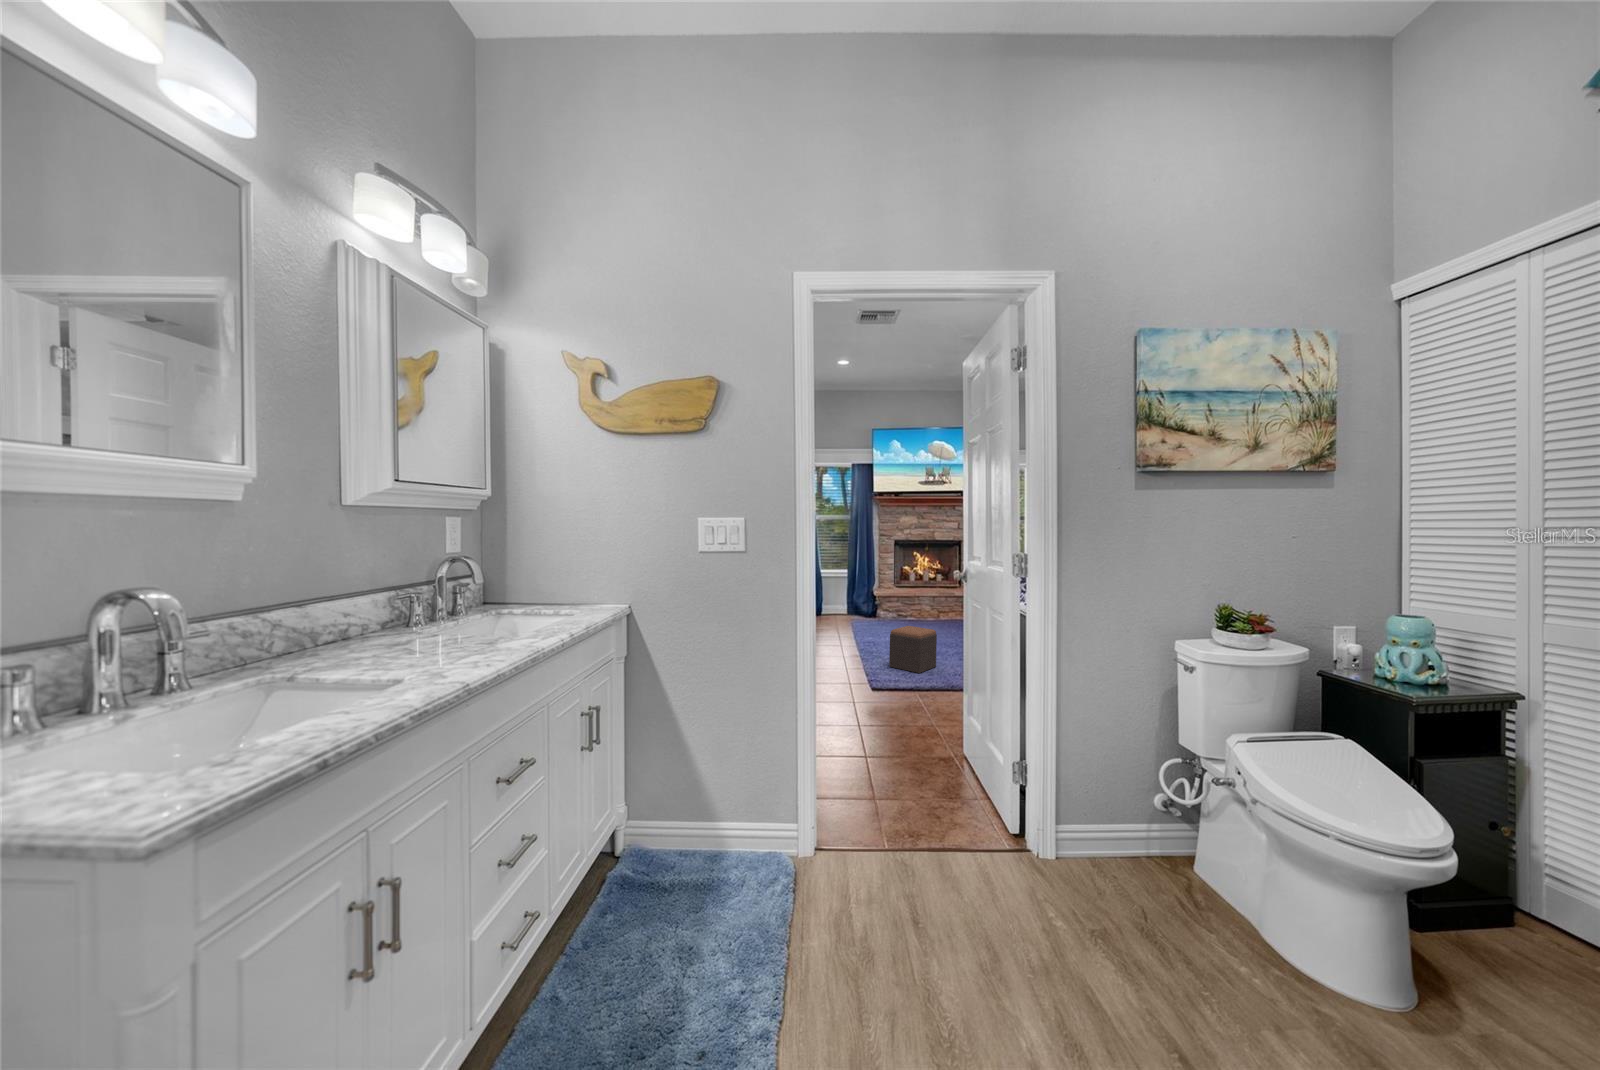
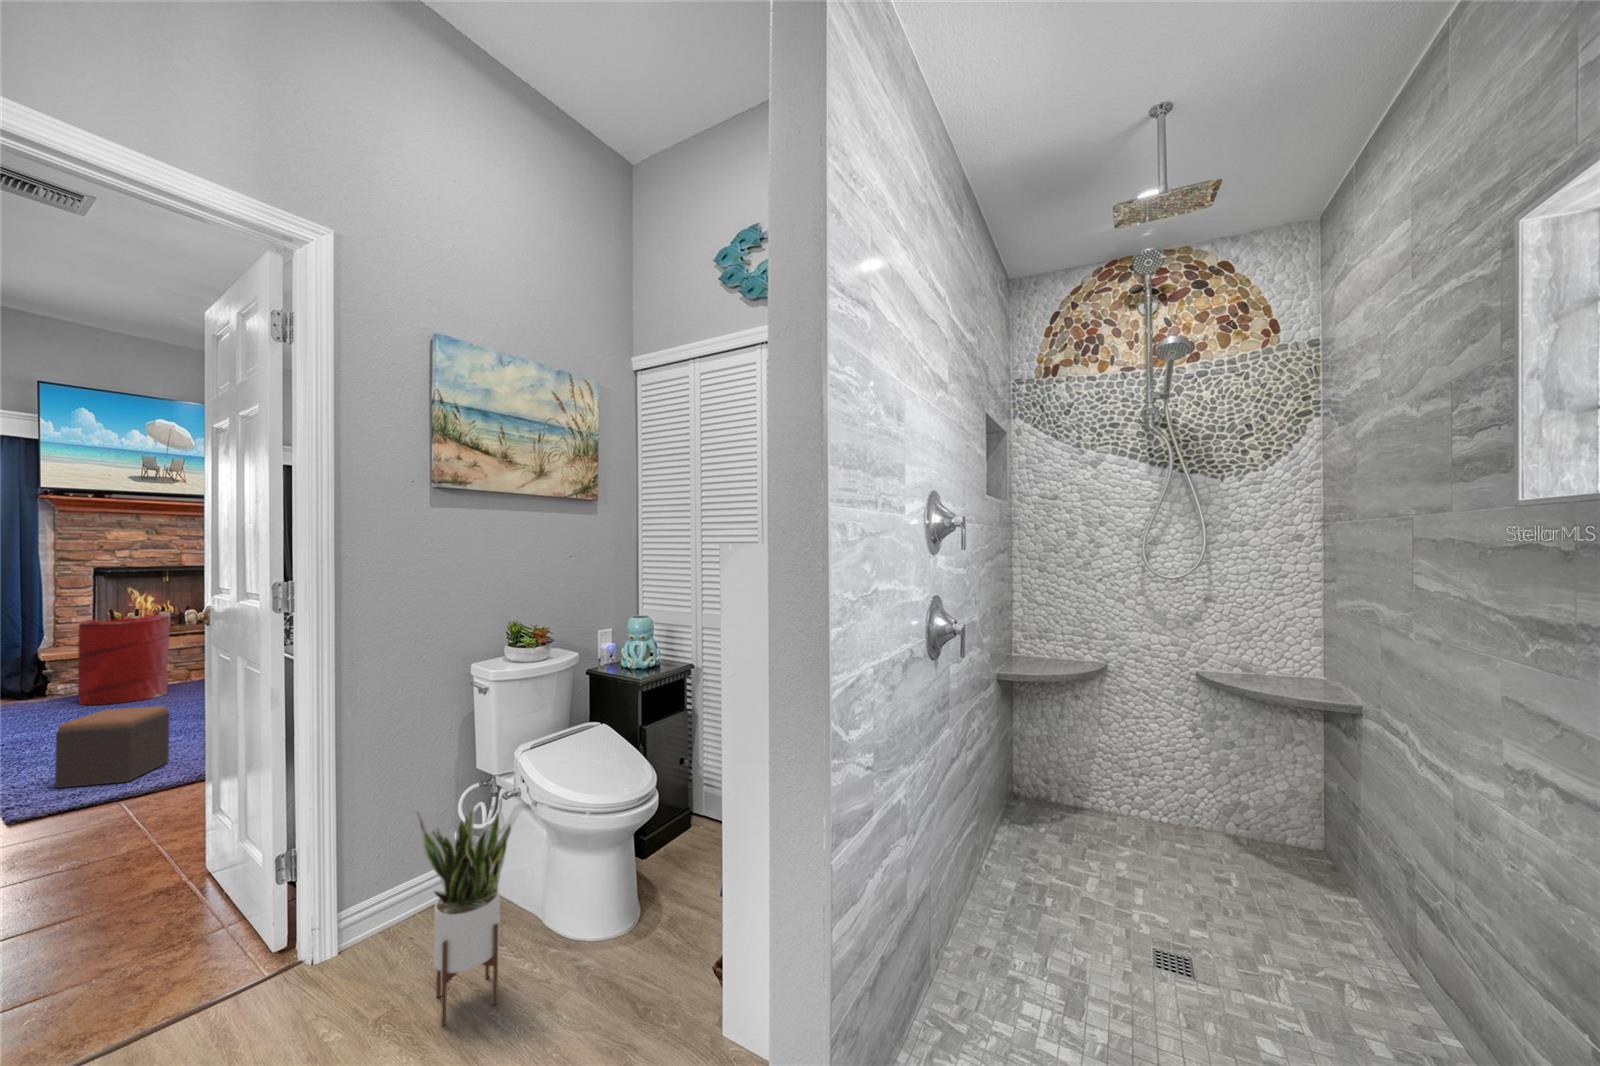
laundry hamper: none [891,571,930,624] -> present [78,615,170,705]
potted plant: none [1141,766,1245,998] -> present [416,804,511,1025]

